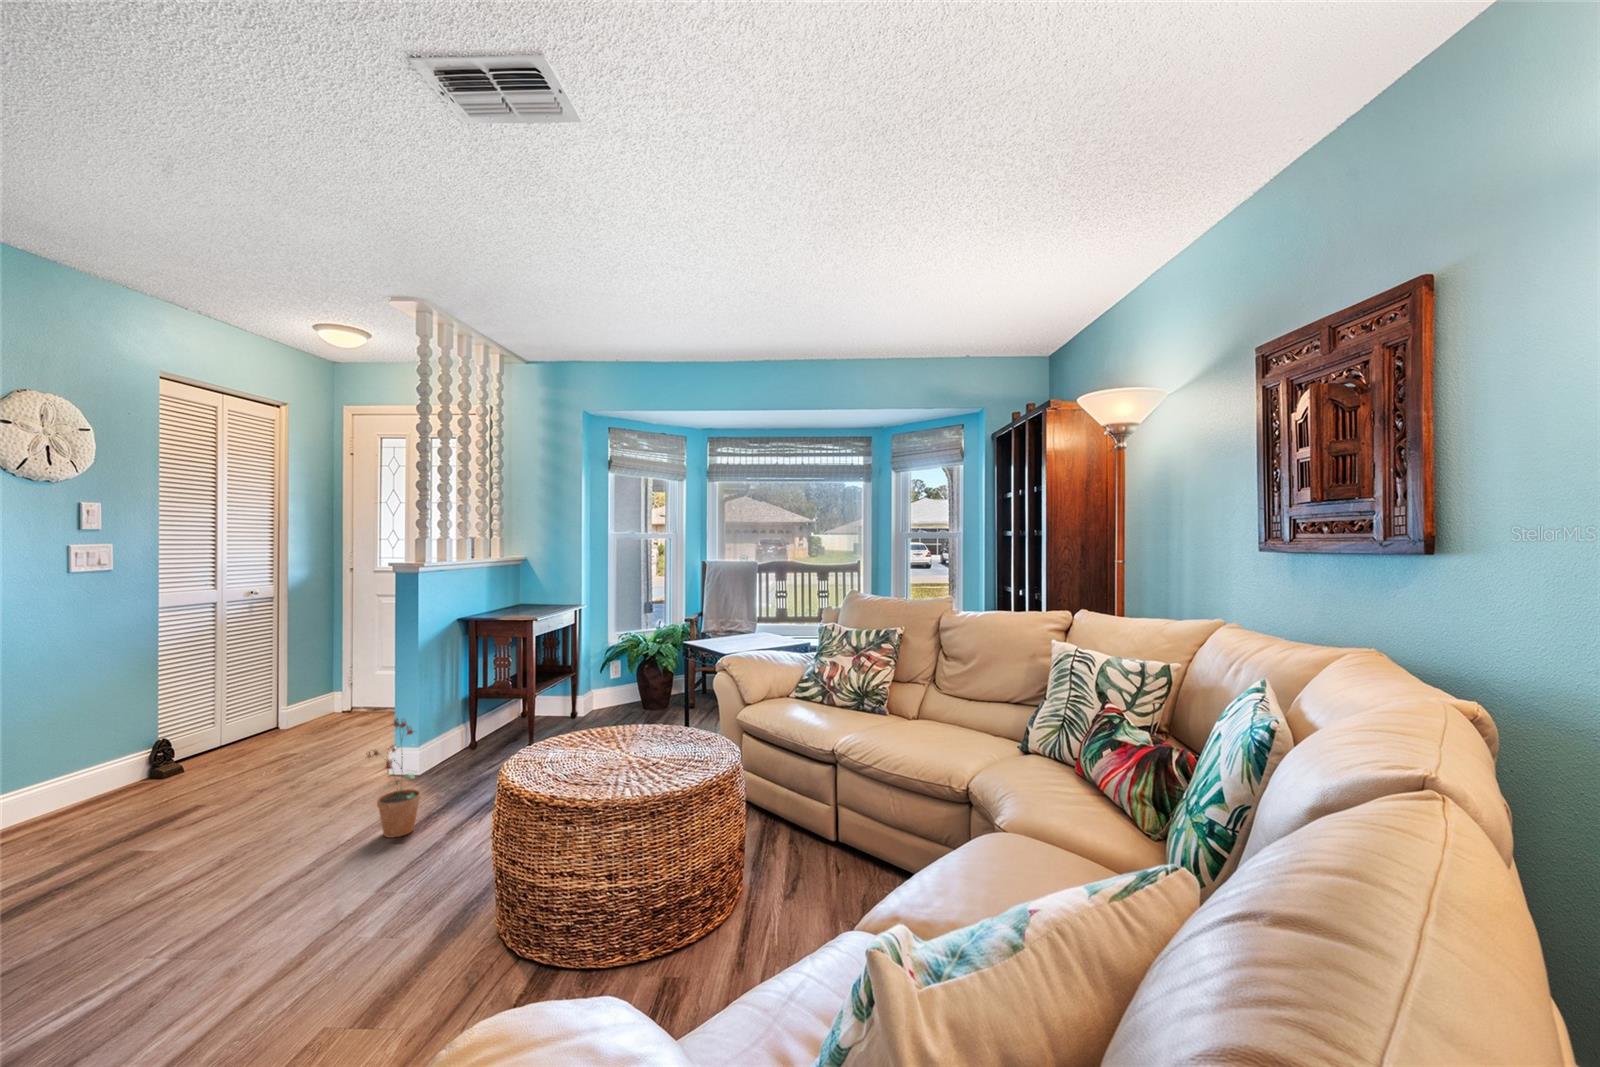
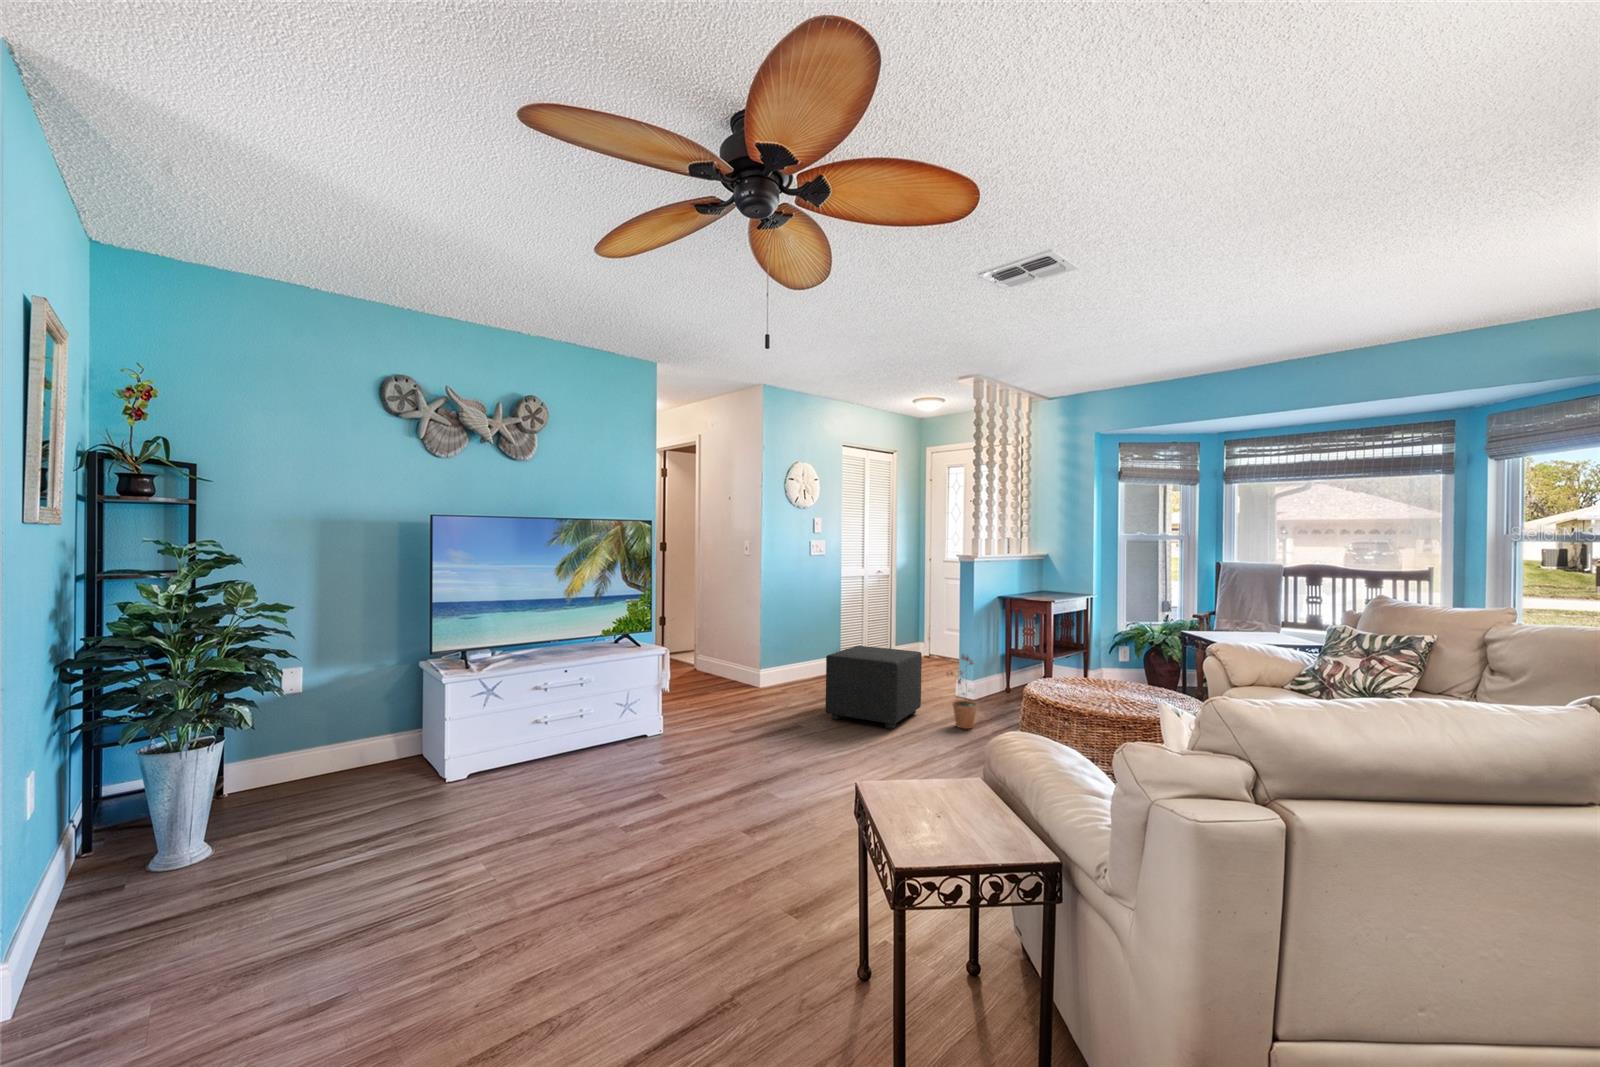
ottoman: none [79,726,320,900] -> present [826,646,922,729]

